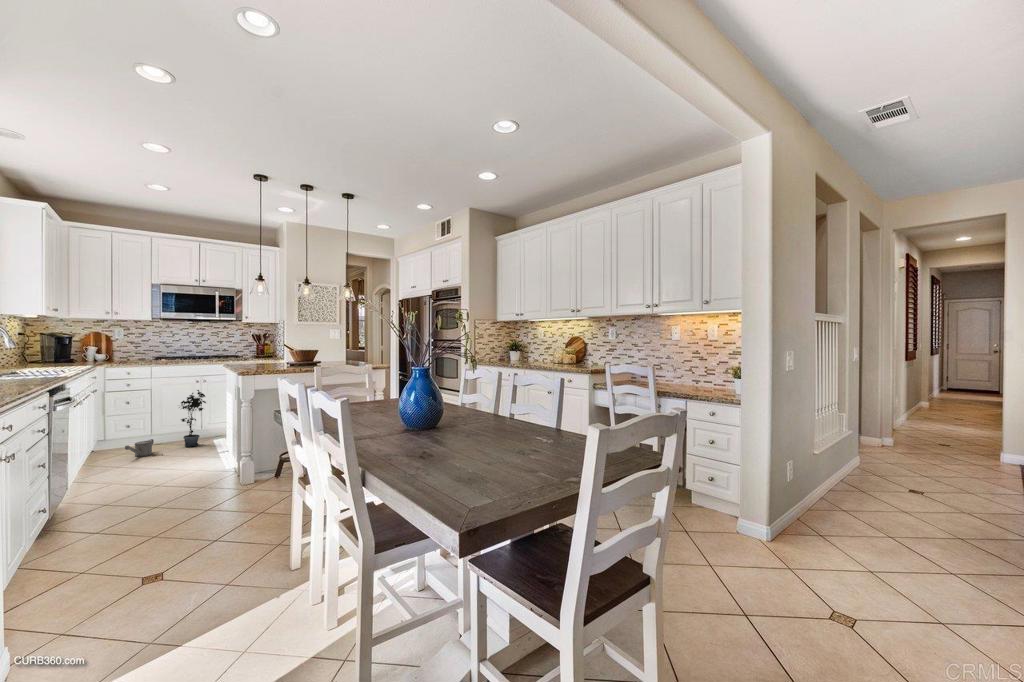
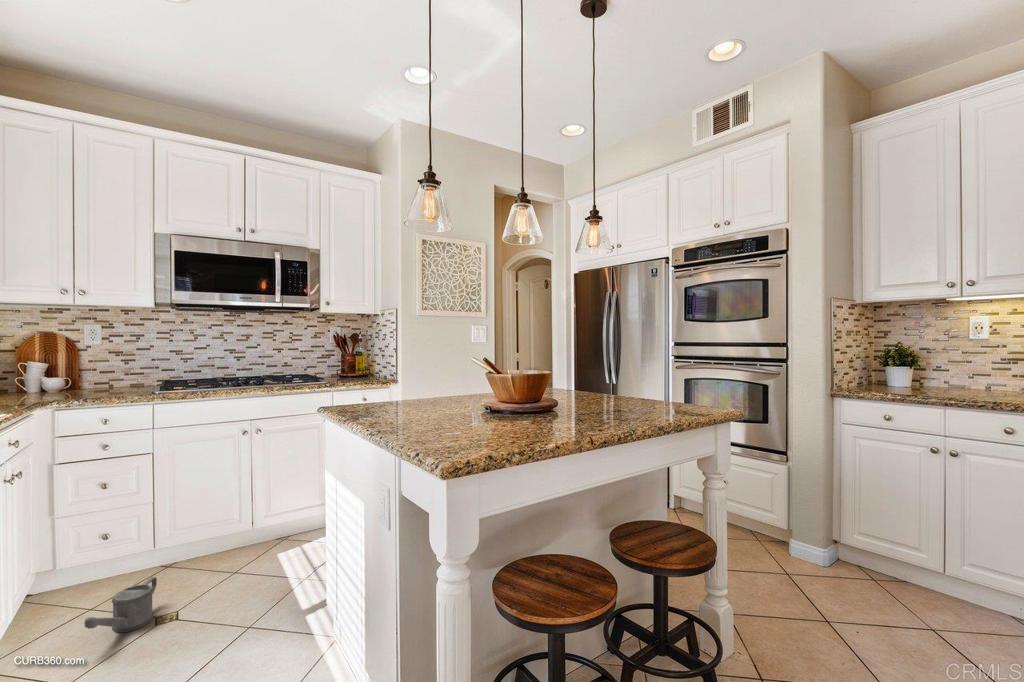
potted plant: present [181,390,206,447] -> none [207,454,270,584]

